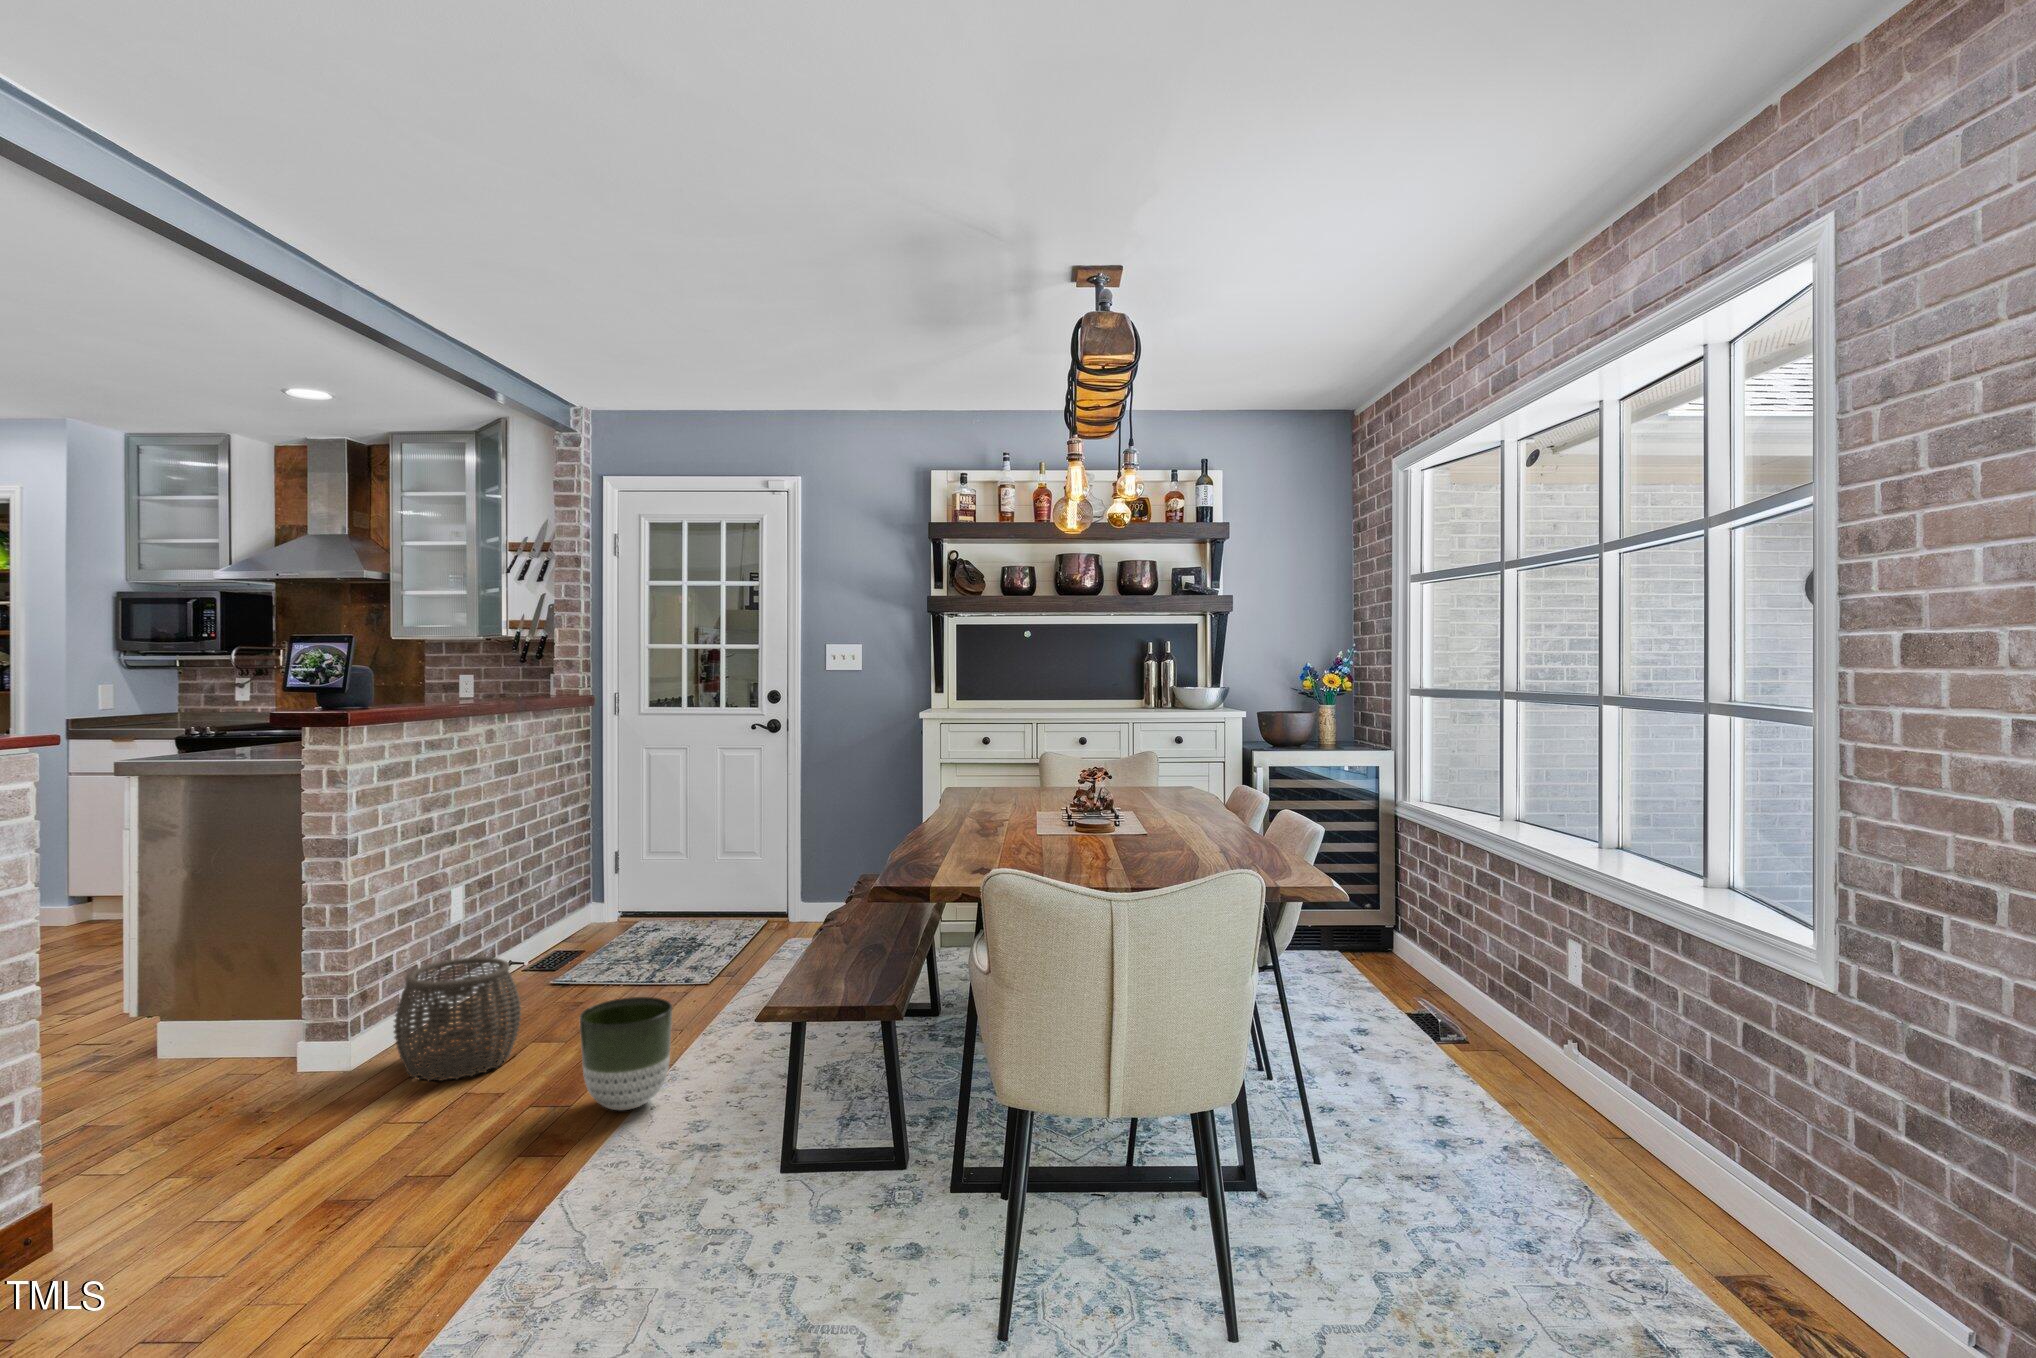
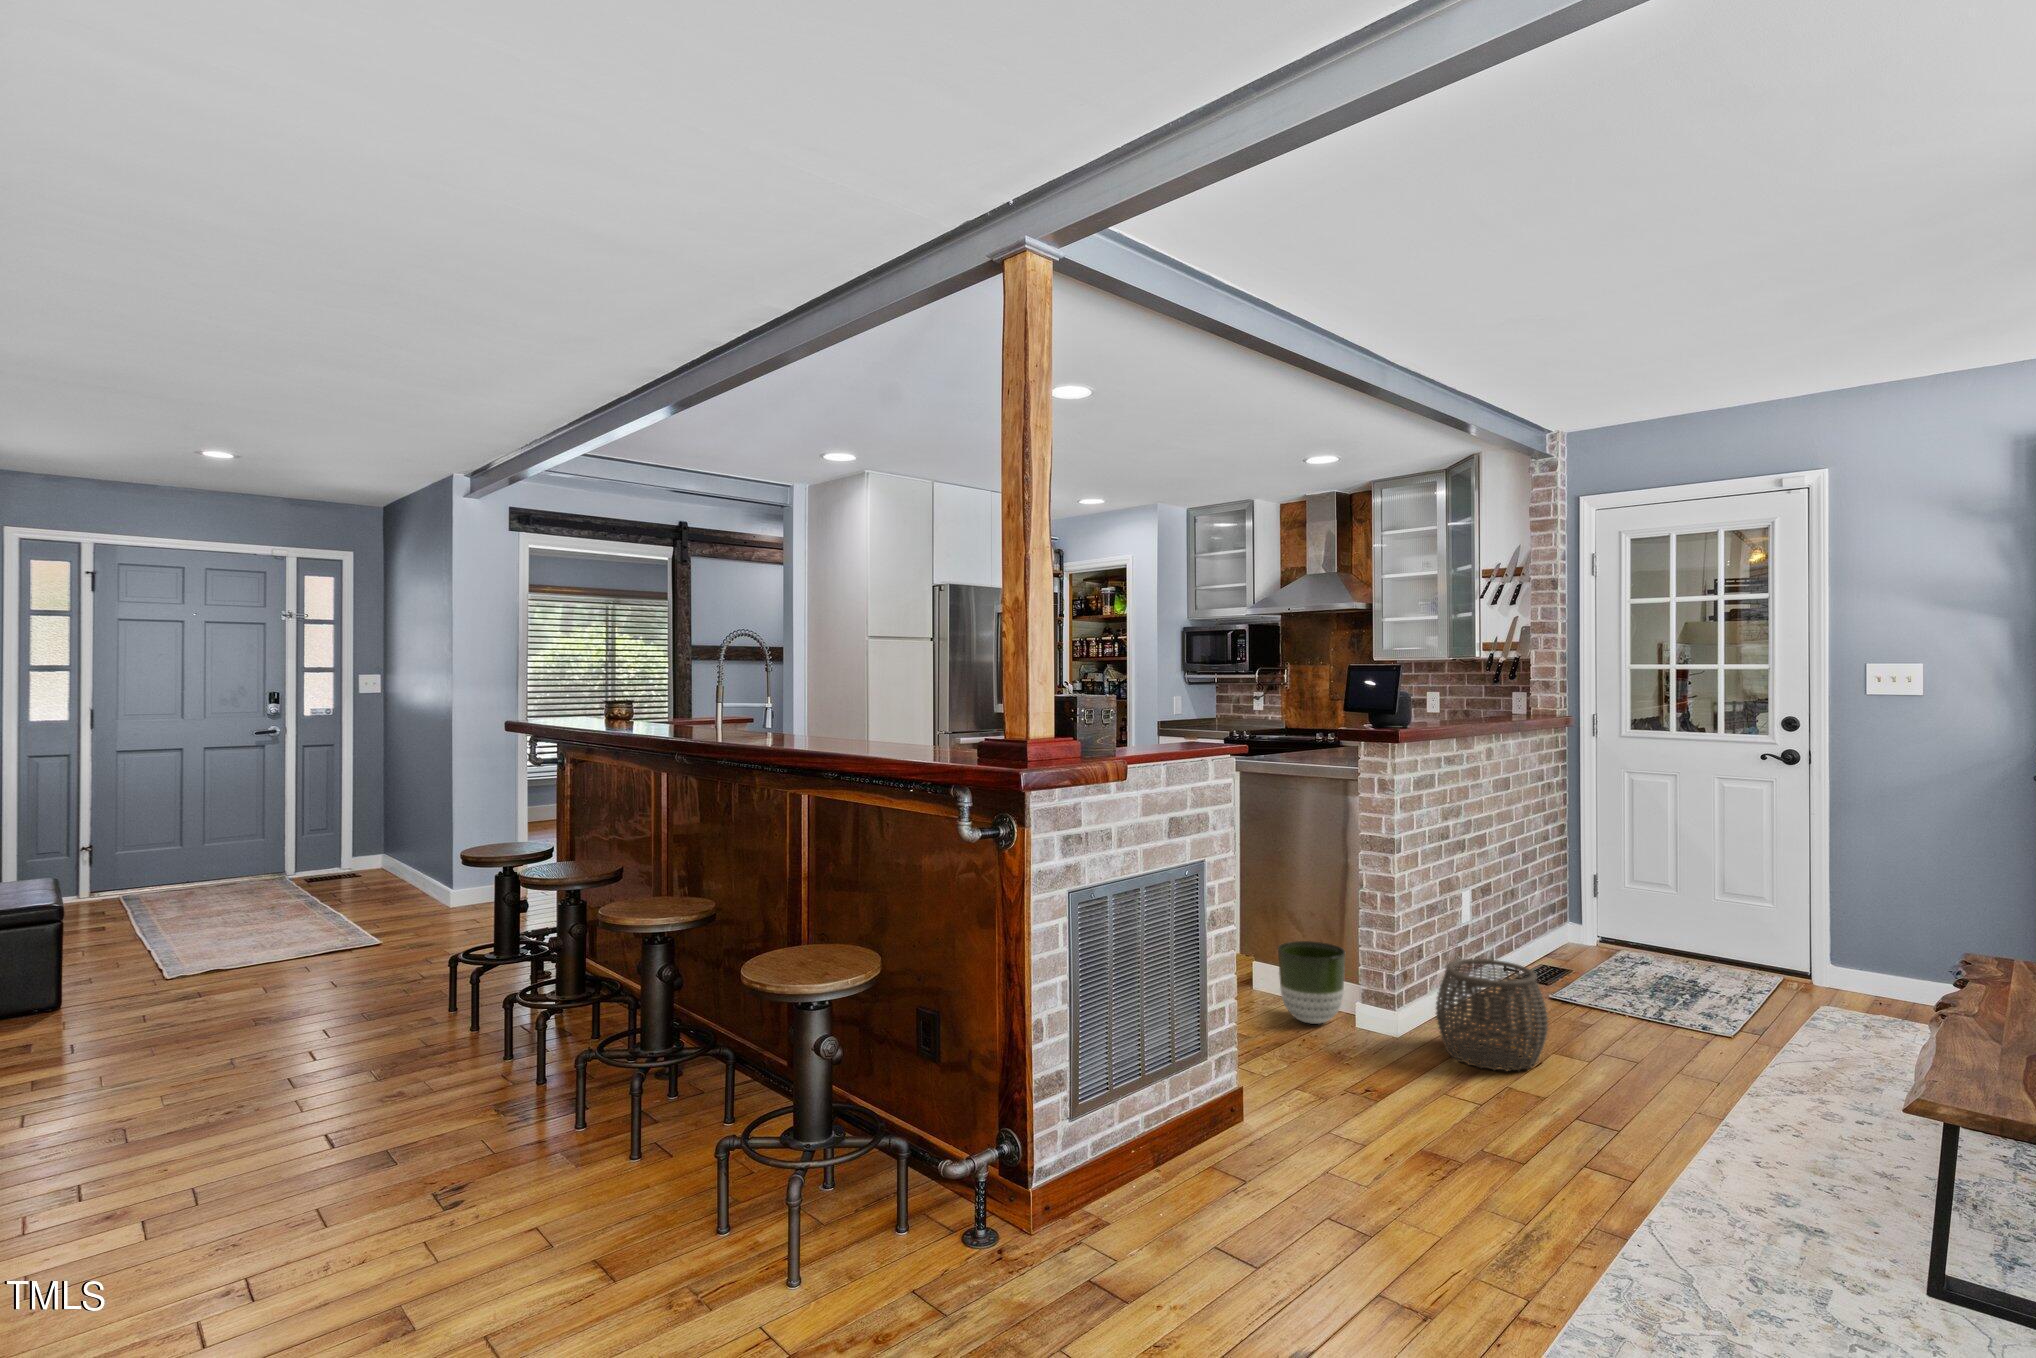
planter: present [580,997,672,1111] -> present [1278,941,1346,1024]

